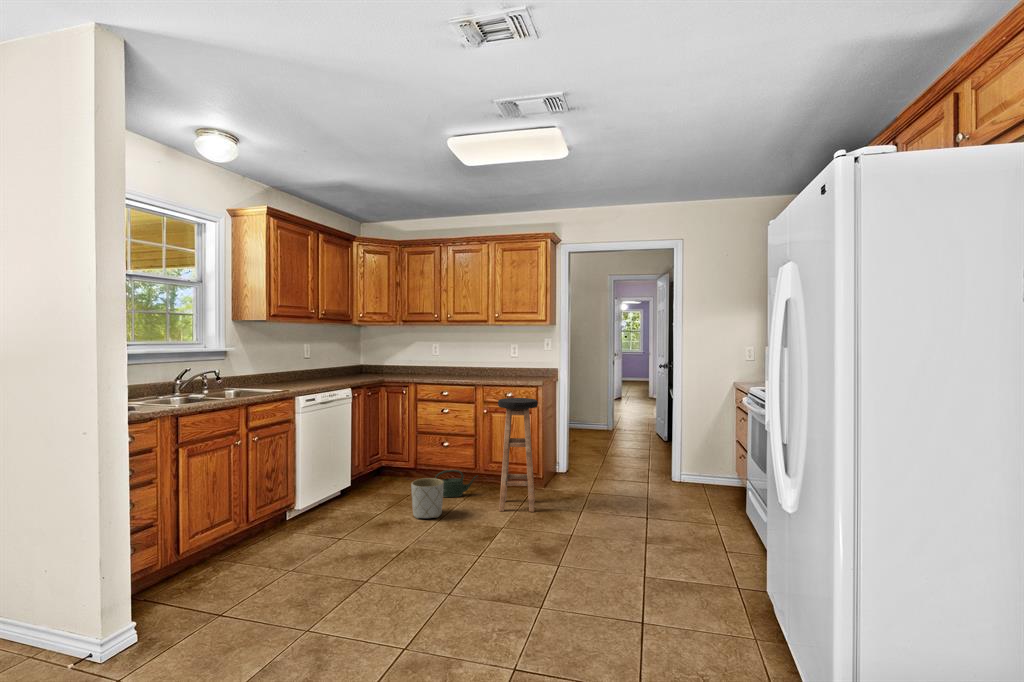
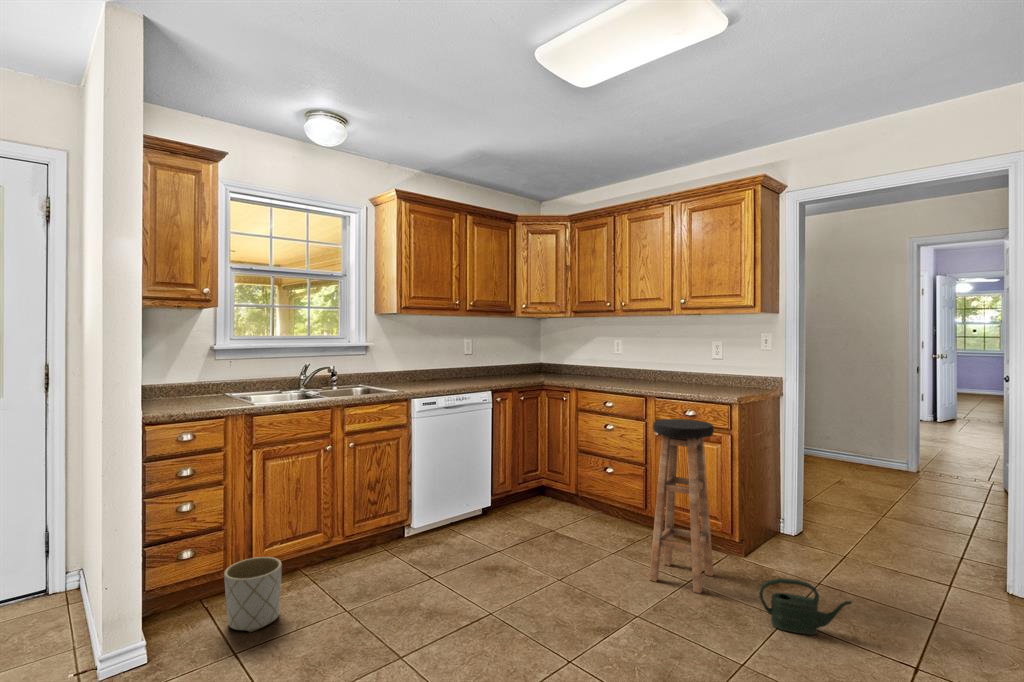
watering can: present [435,470,478,498] -> present [759,578,852,635]
planter: present [411,478,444,519] -> present [224,557,282,632]

